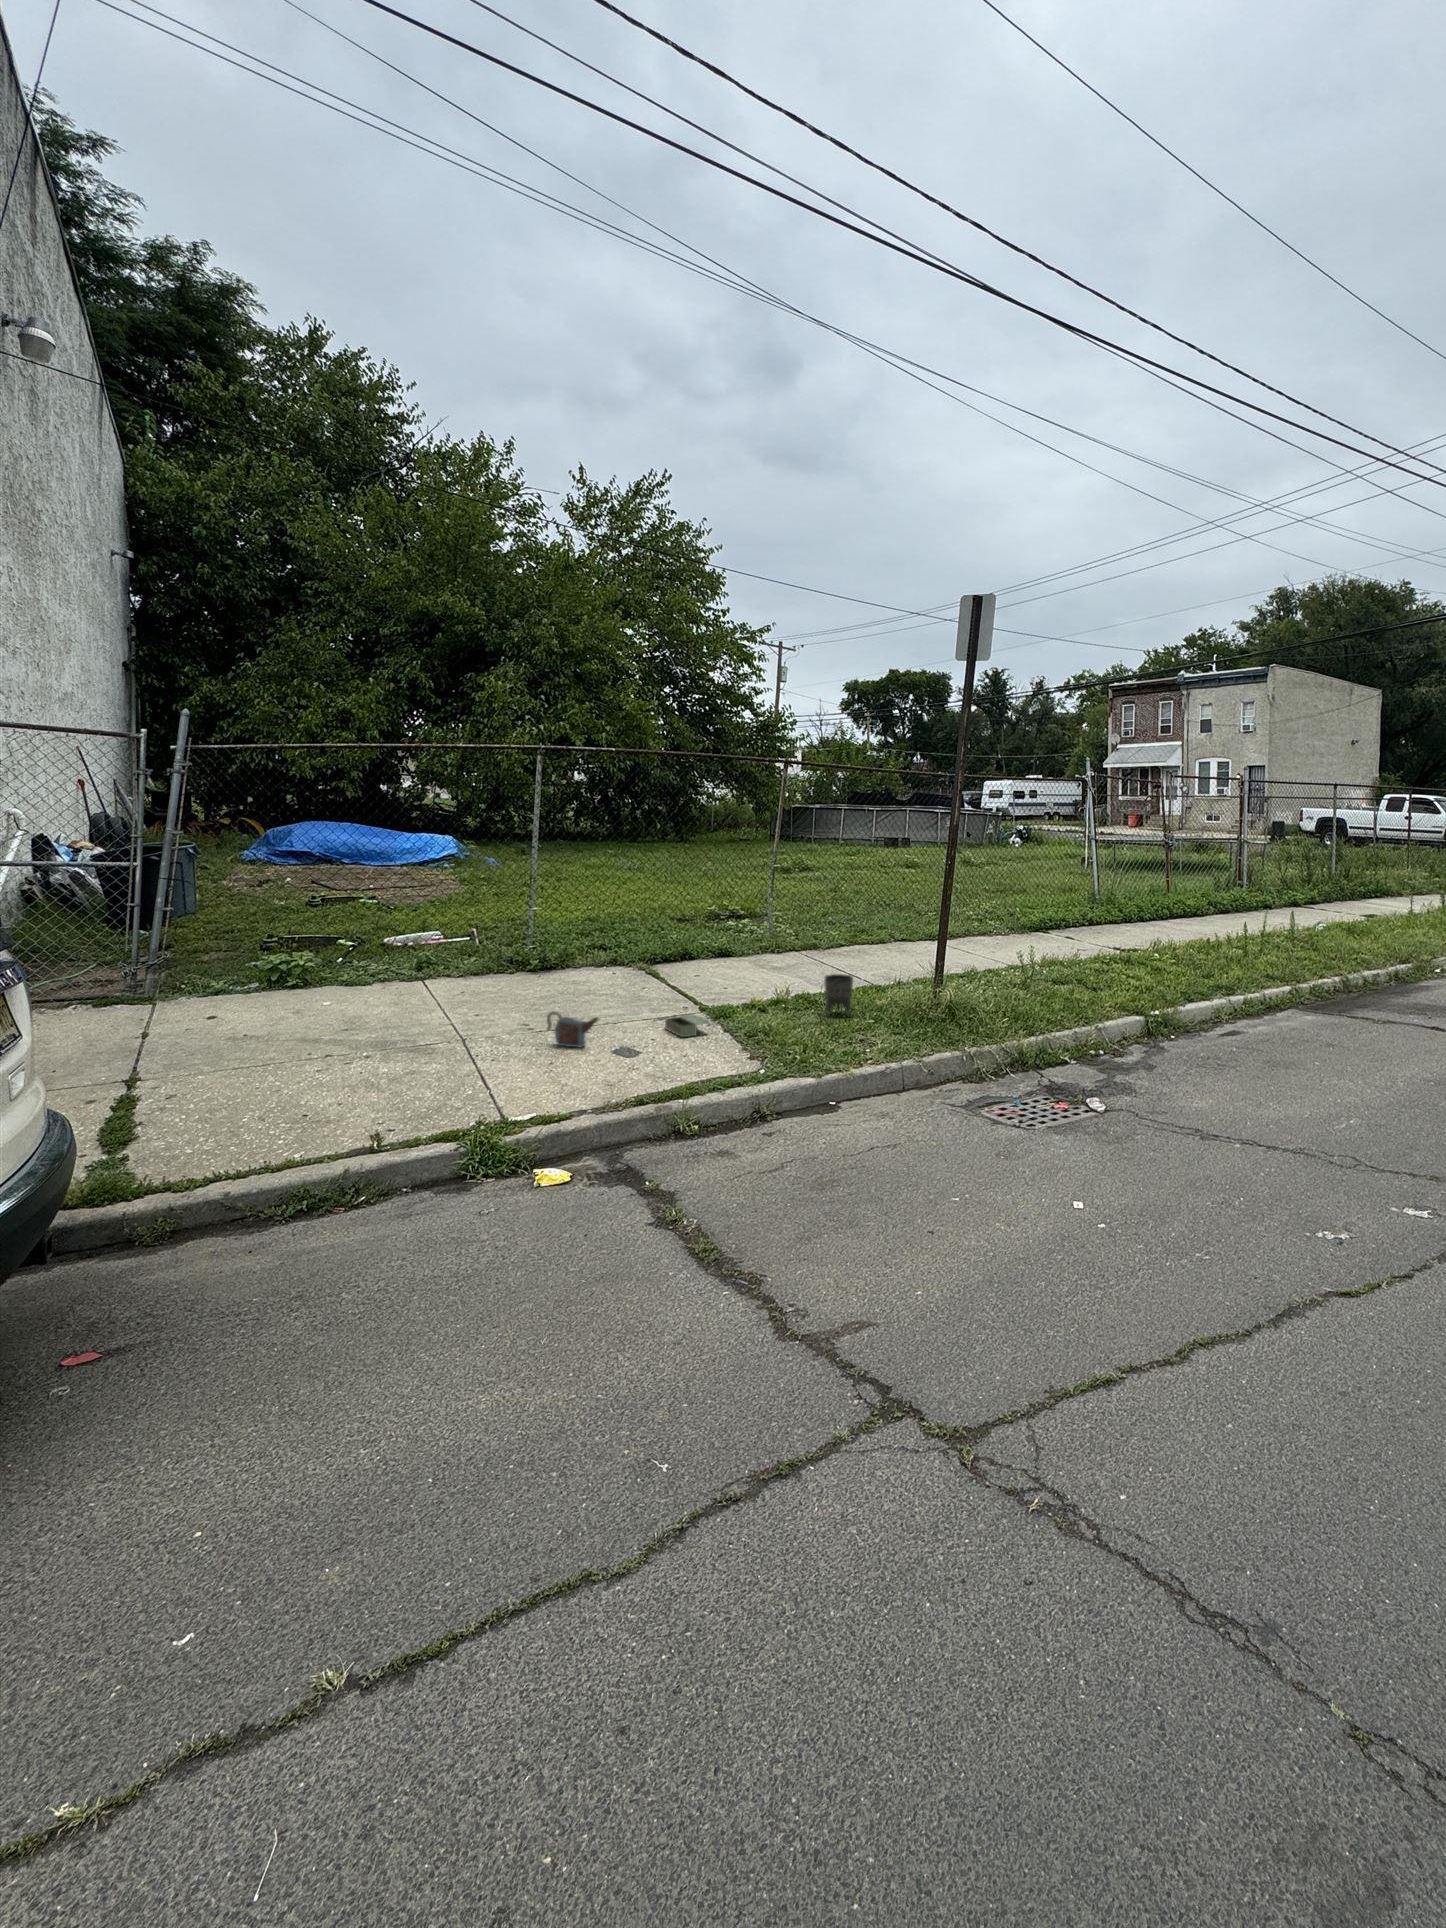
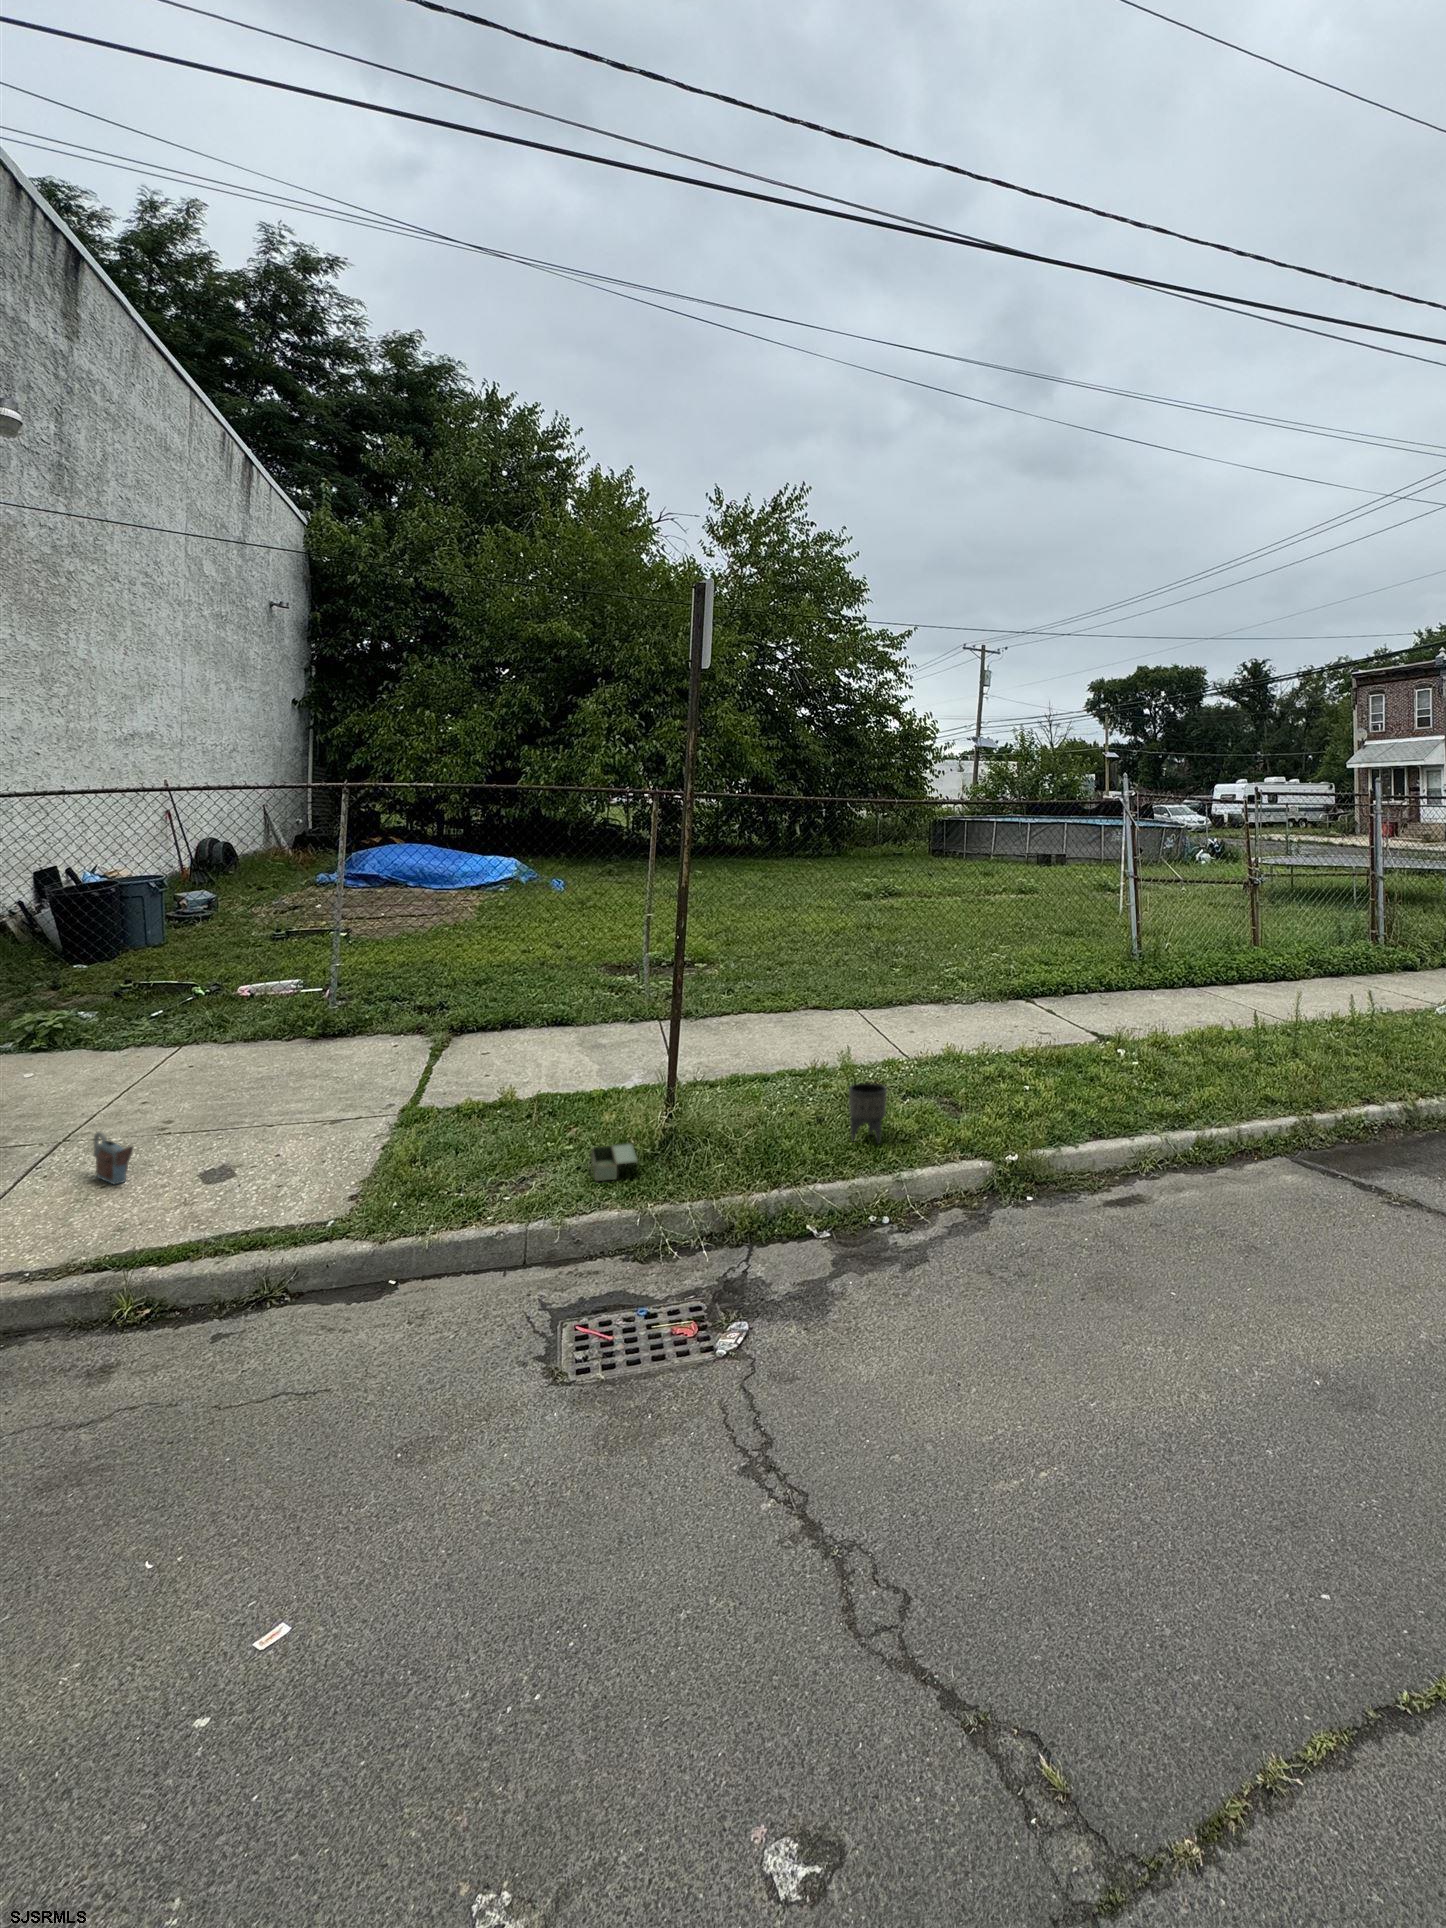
planter: present [824,974,853,1017] -> present [849,1083,887,1143]
toolbox: present [665,1015,709,1037] -> present [589,1143,638,1181]

